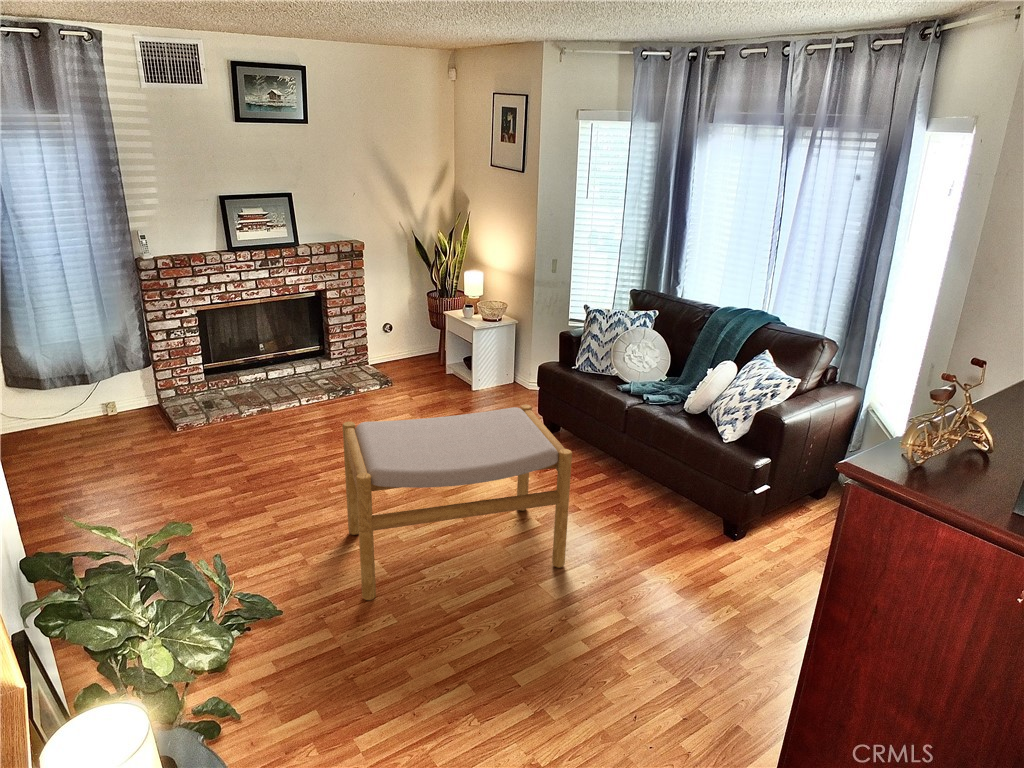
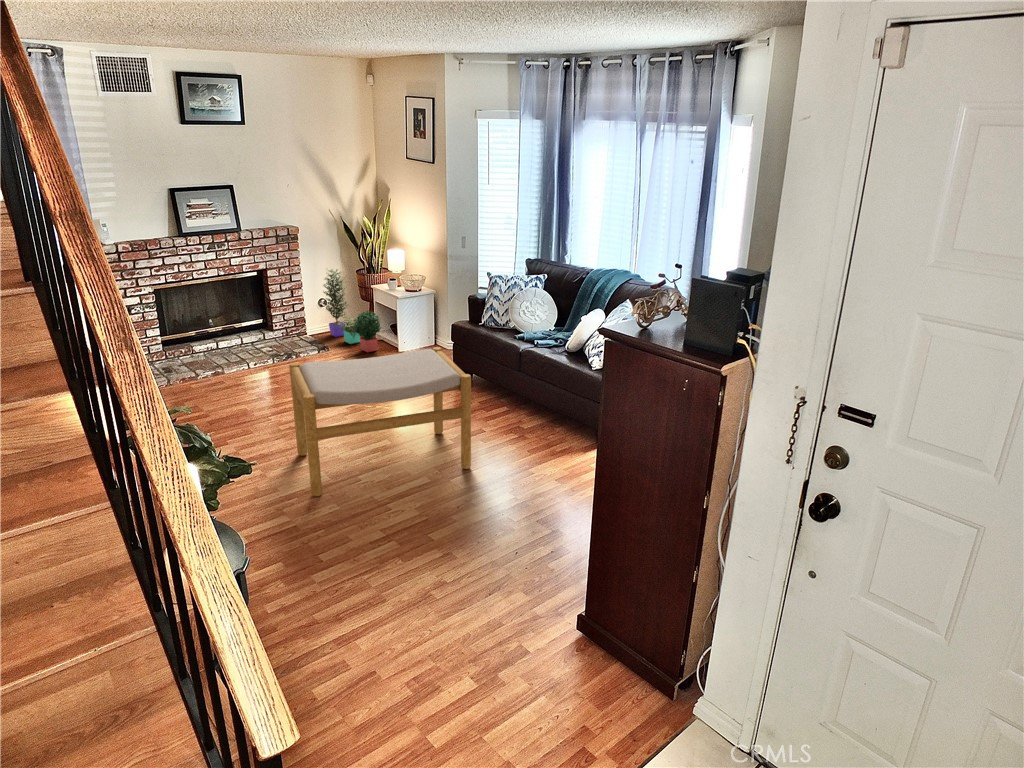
potted plant: none [388,289,455,390] -> present [323,269,382,352]

